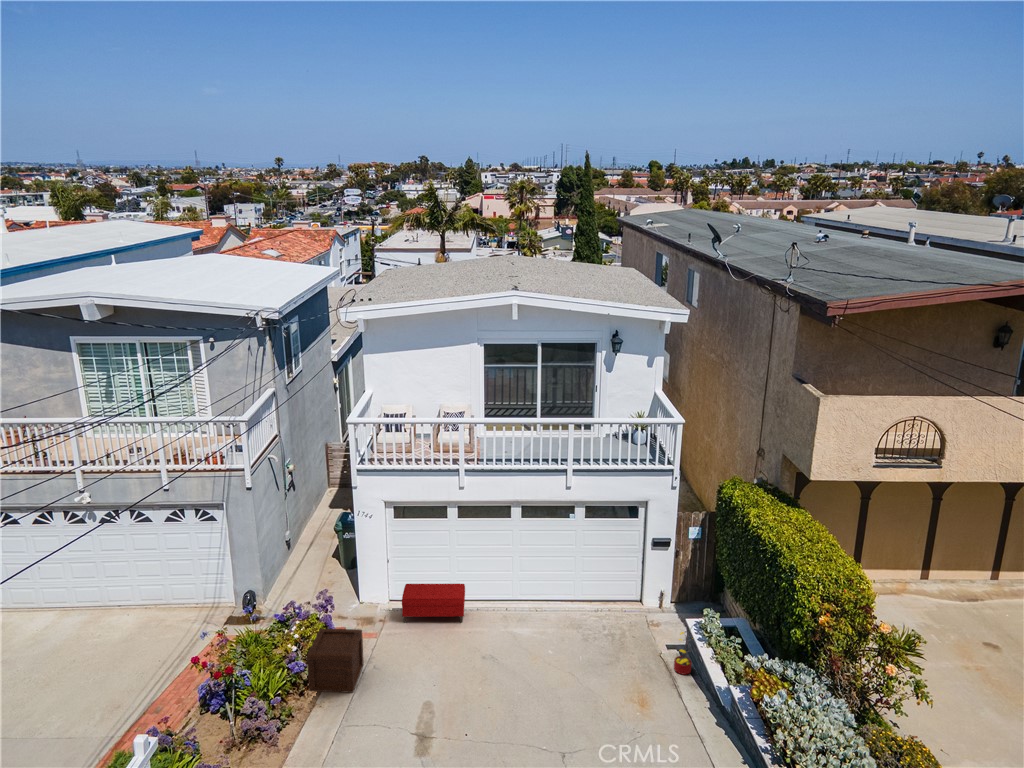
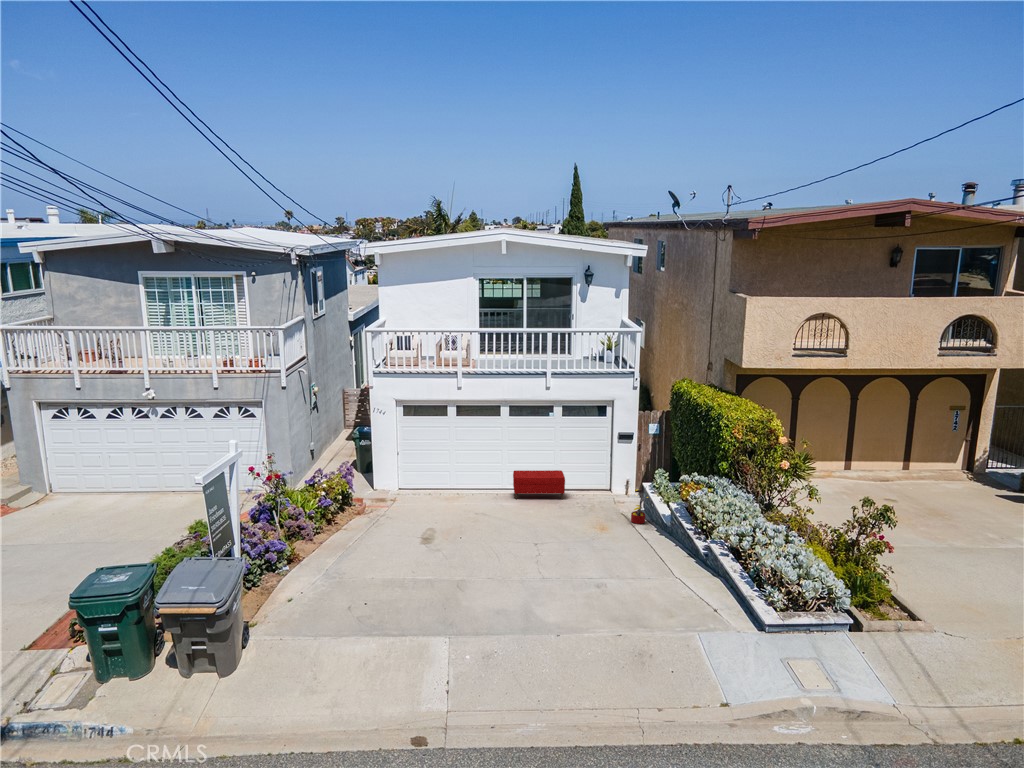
bench: present [402,584,465,623] -> present [513,470,565,500]
wooden crate: present [307,629,363,693] -> none [333,484,378,530]

